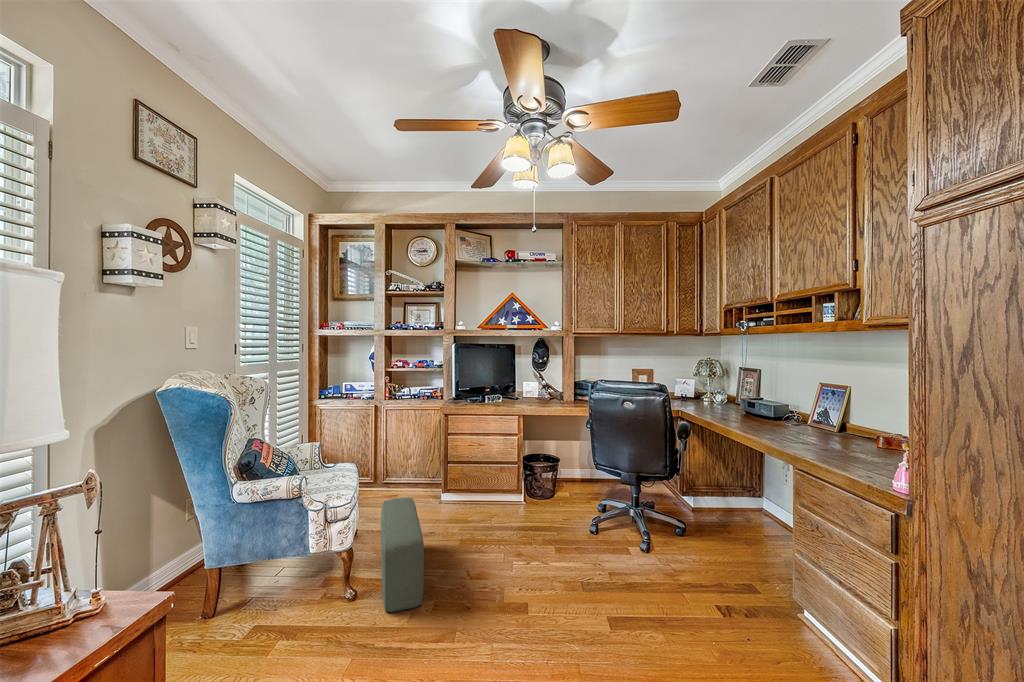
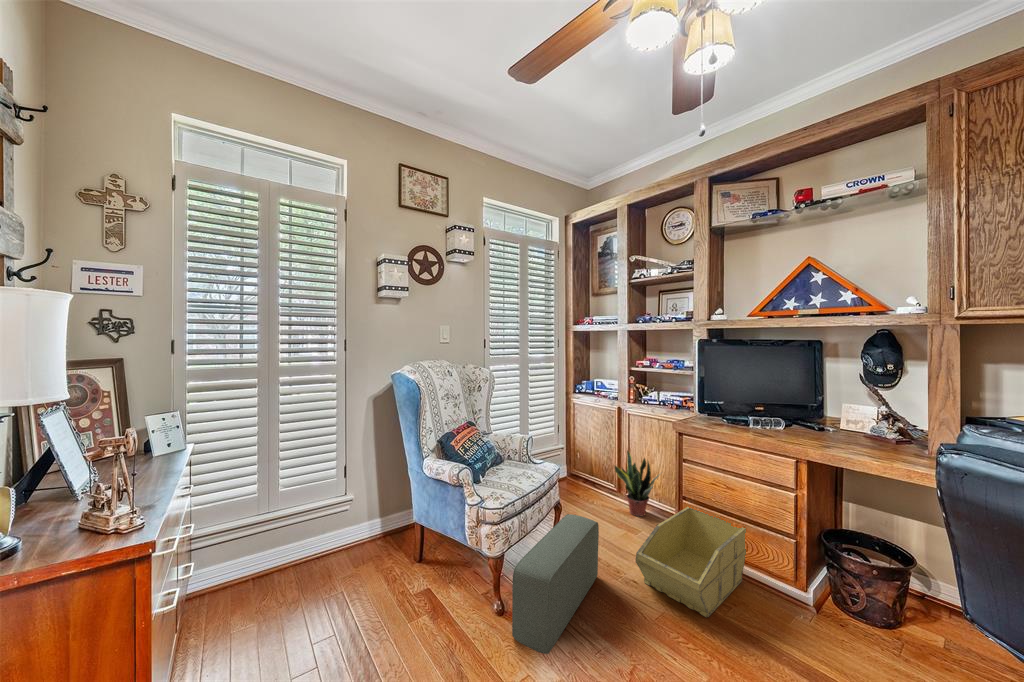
potted plant: none [385,442,422,498] -> present [615,451,660,516]
storage bin: none [443,470,498,535] -> present [636,507,746,618]

